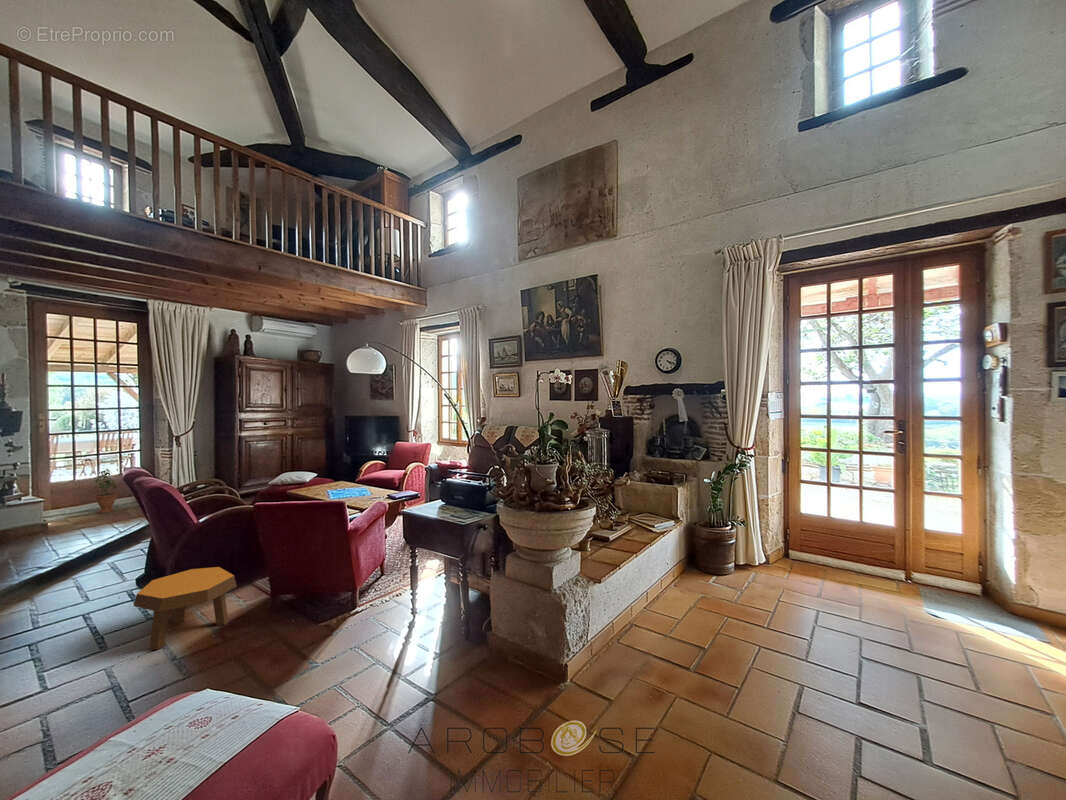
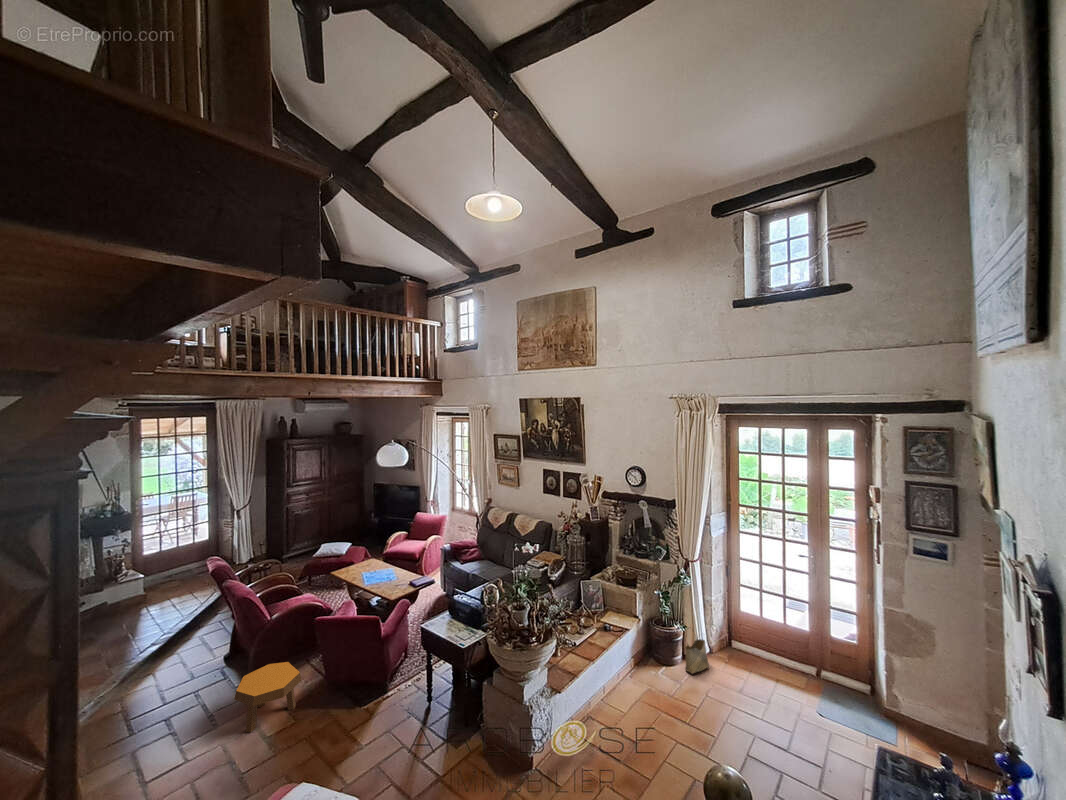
potted plant: present [94,469,117,513] -> none [173,541,192,579]
woven basket: none [742,527,770,580] -> present [685,639,709,674]

